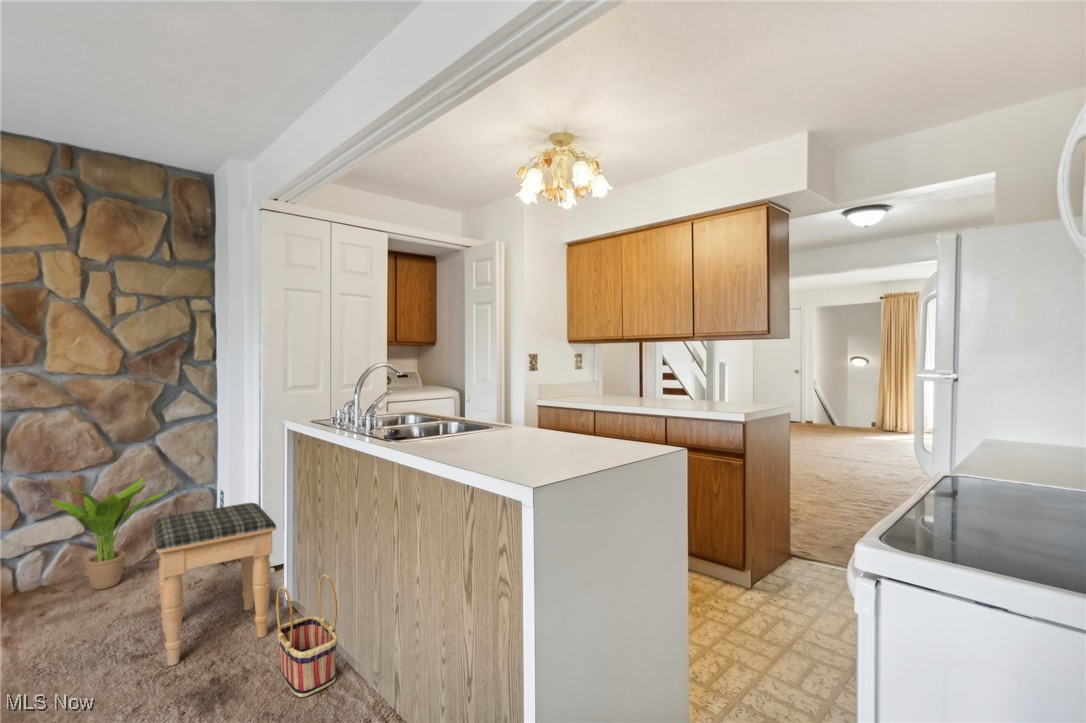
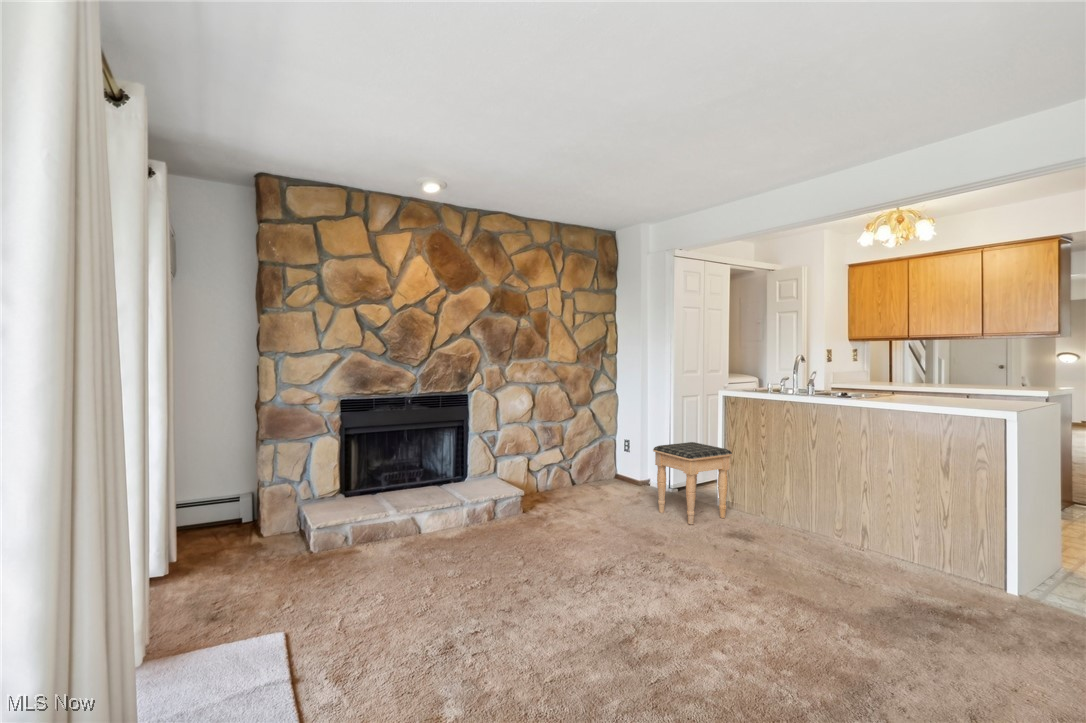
potted plant: present [51,477,168,589] -> none [555,425,608,493]
basket: present [276,574,338,697] -> none [756,479,801,540]

